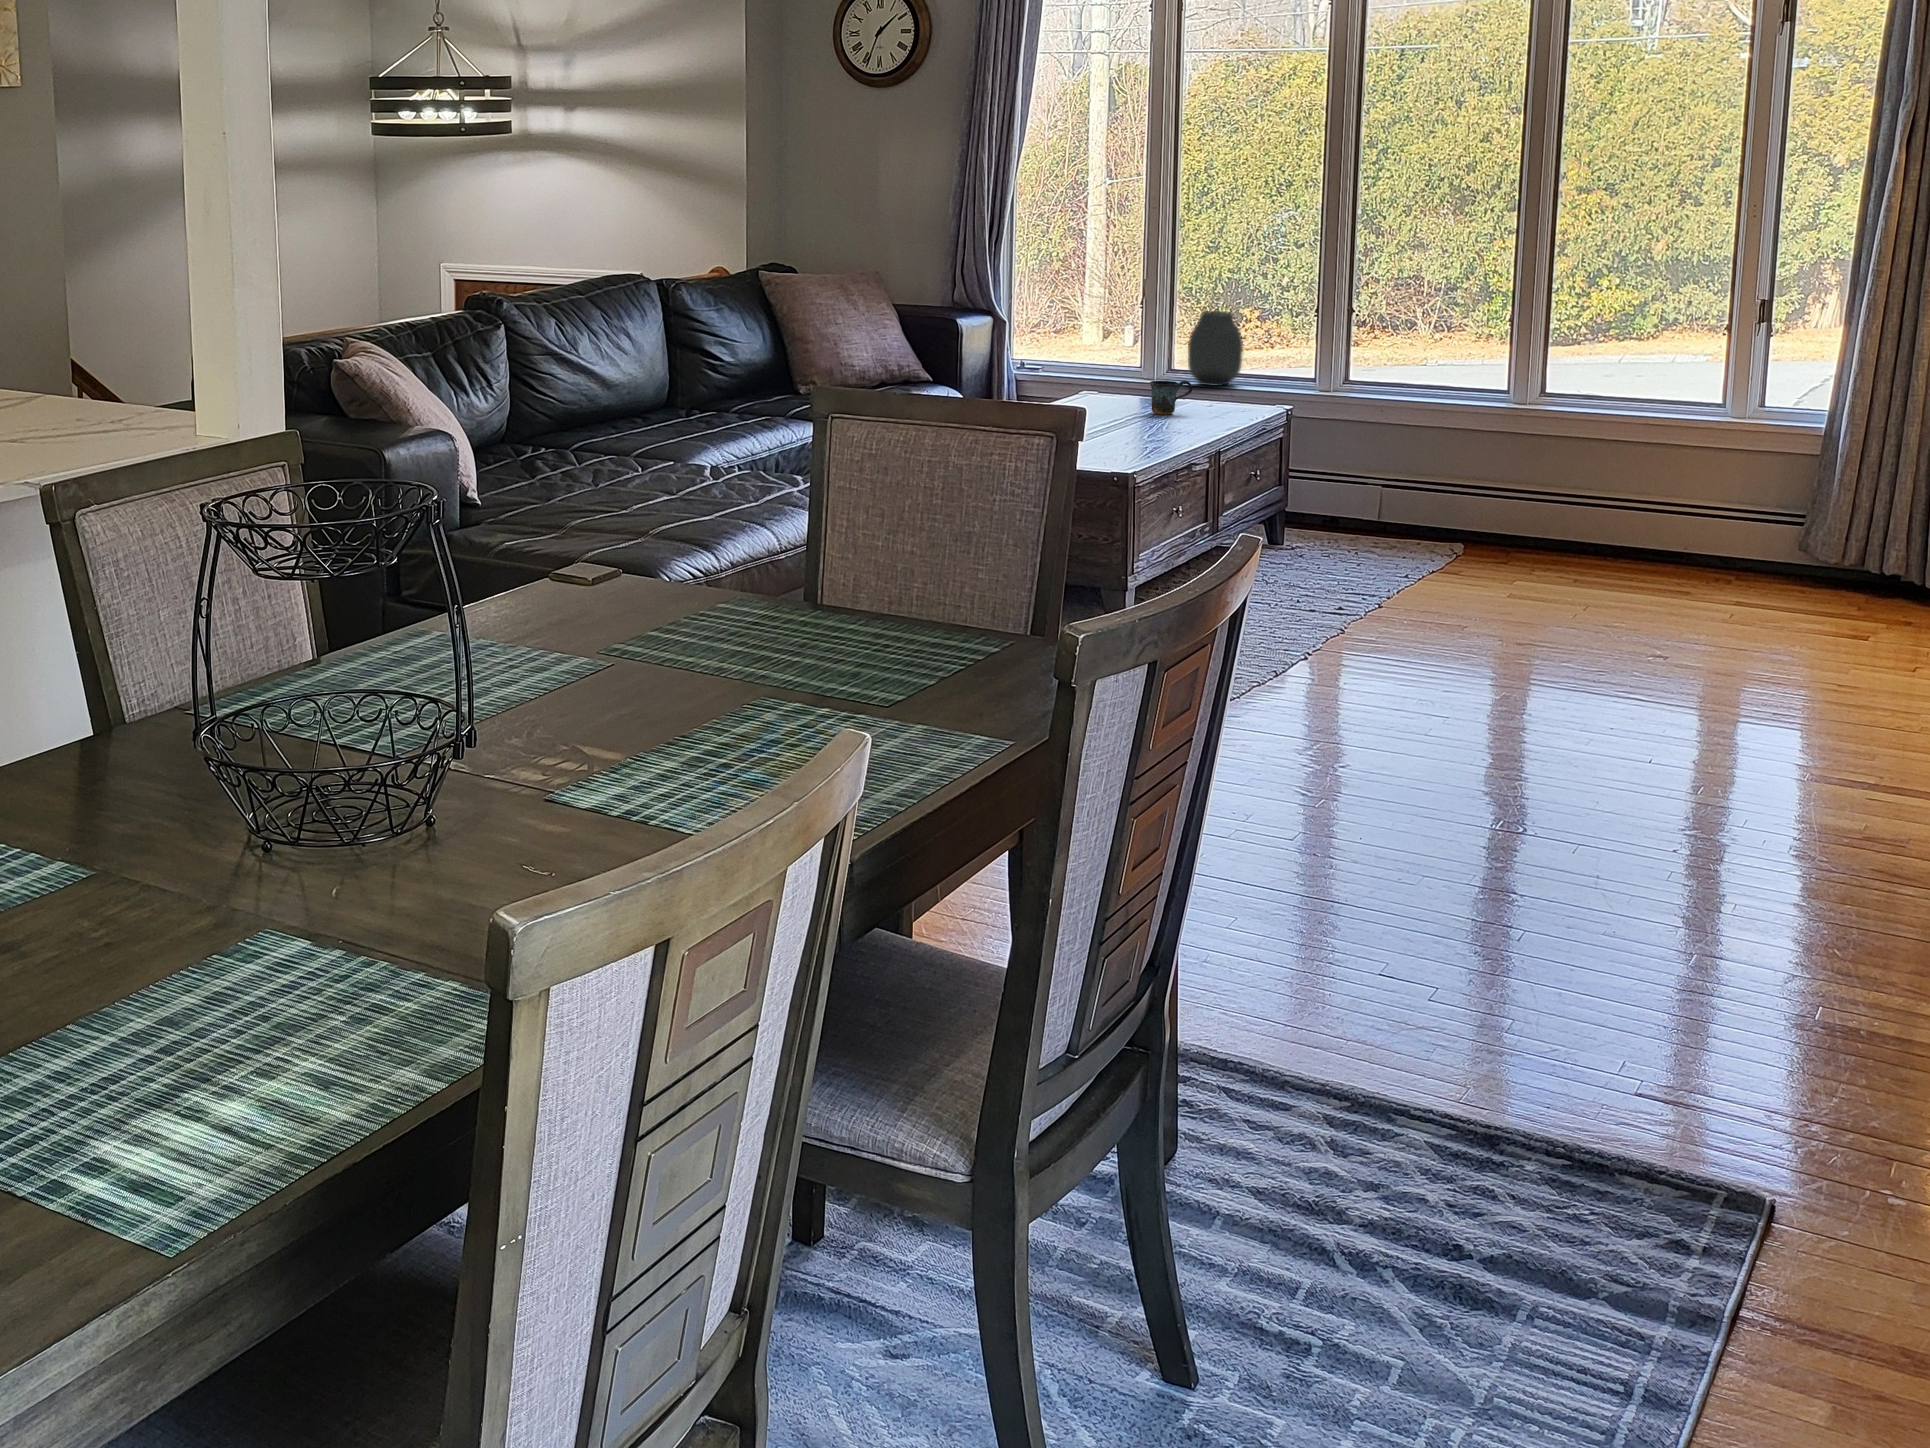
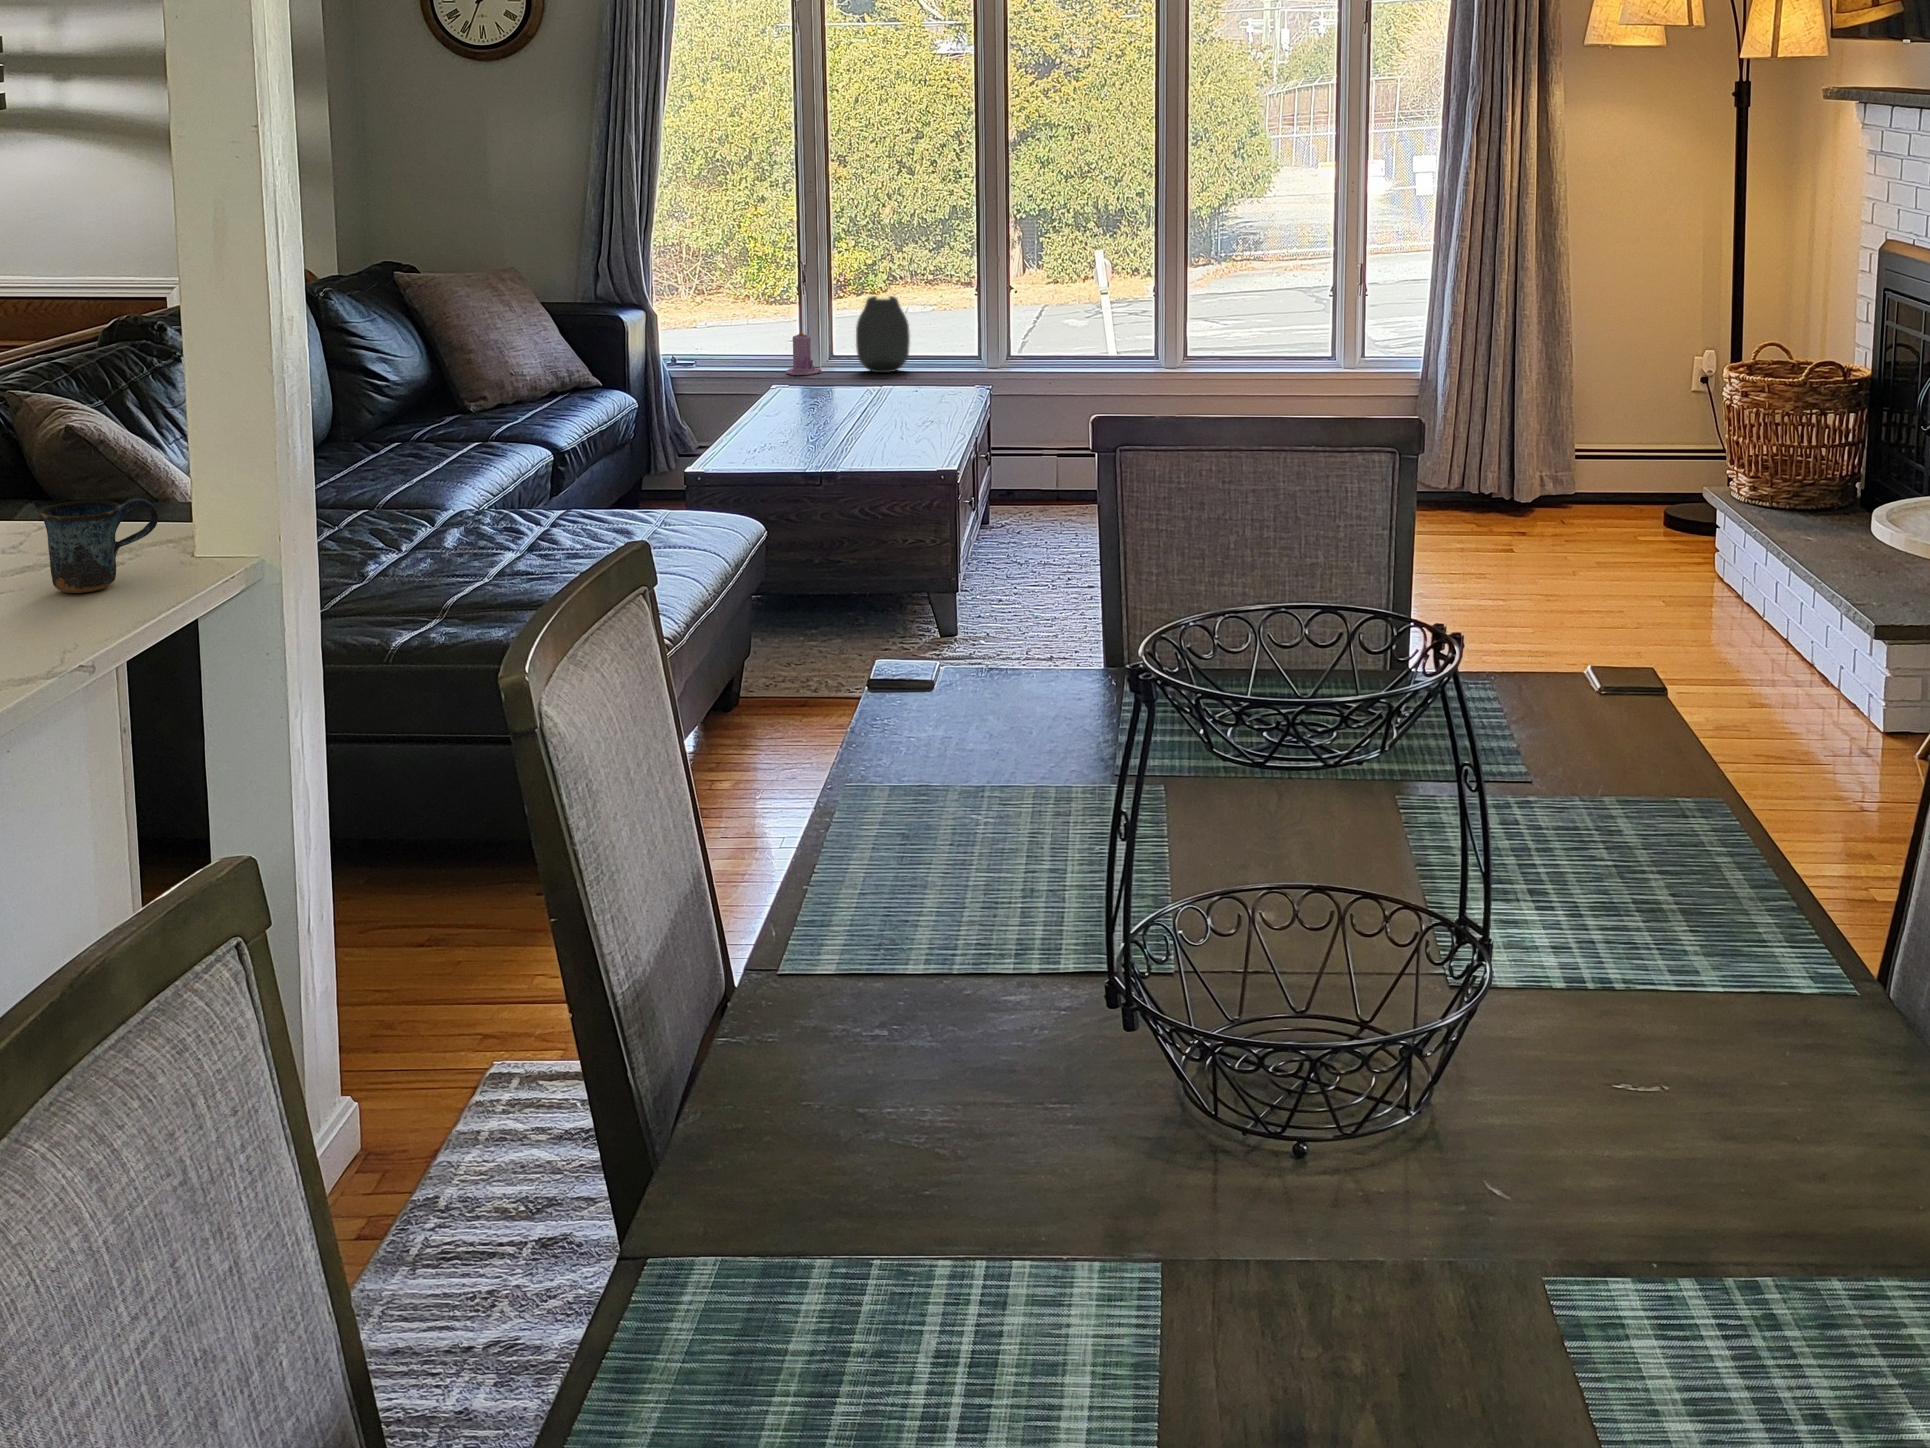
candle: none [1122,338,1155,383] -> present [786,330,821,375]
mug: present [1150,380,1193,414] -> present [39,498,158,593]

